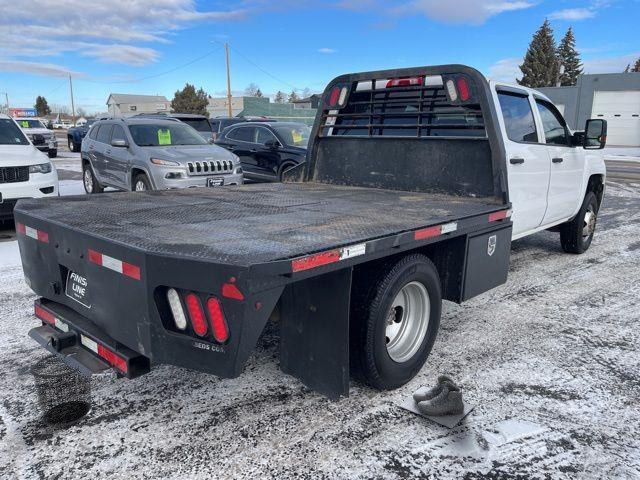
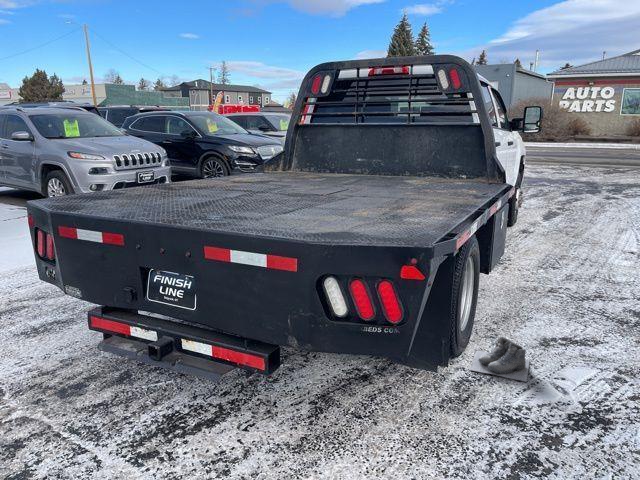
waste bin: present [30,354,92,427] -> none [121,360,183,443]

